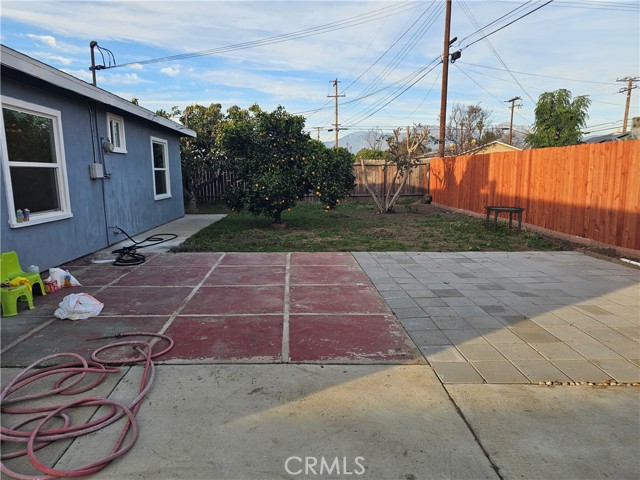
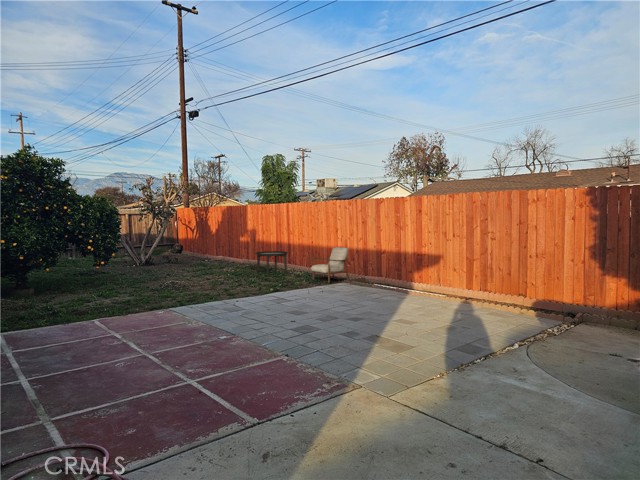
chair: none [539,206,597,251] -> present [311,247,349,283]

